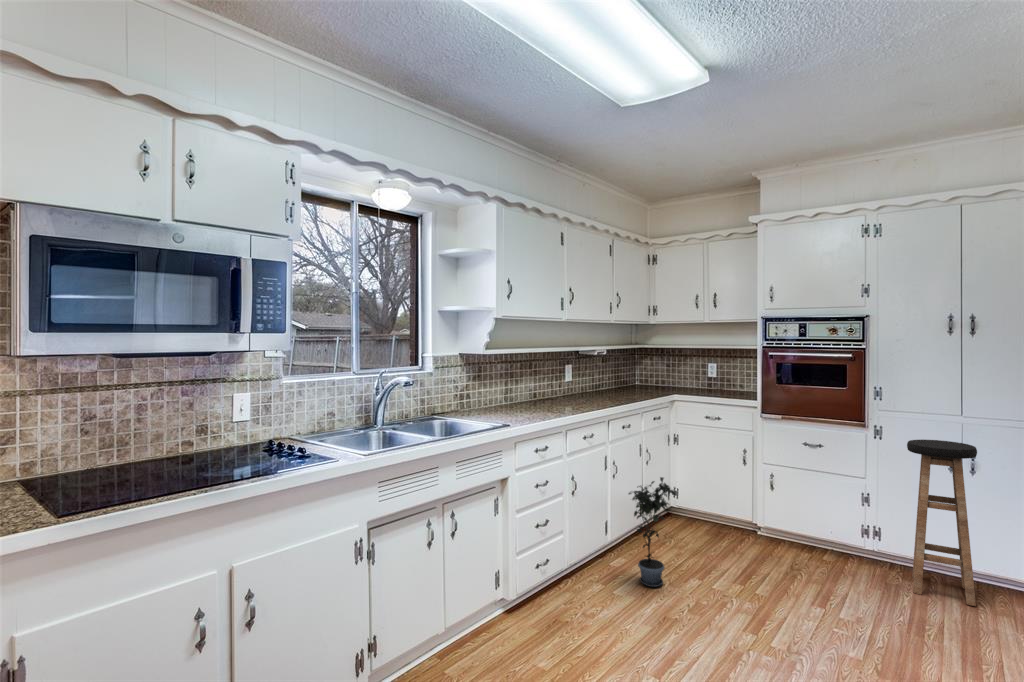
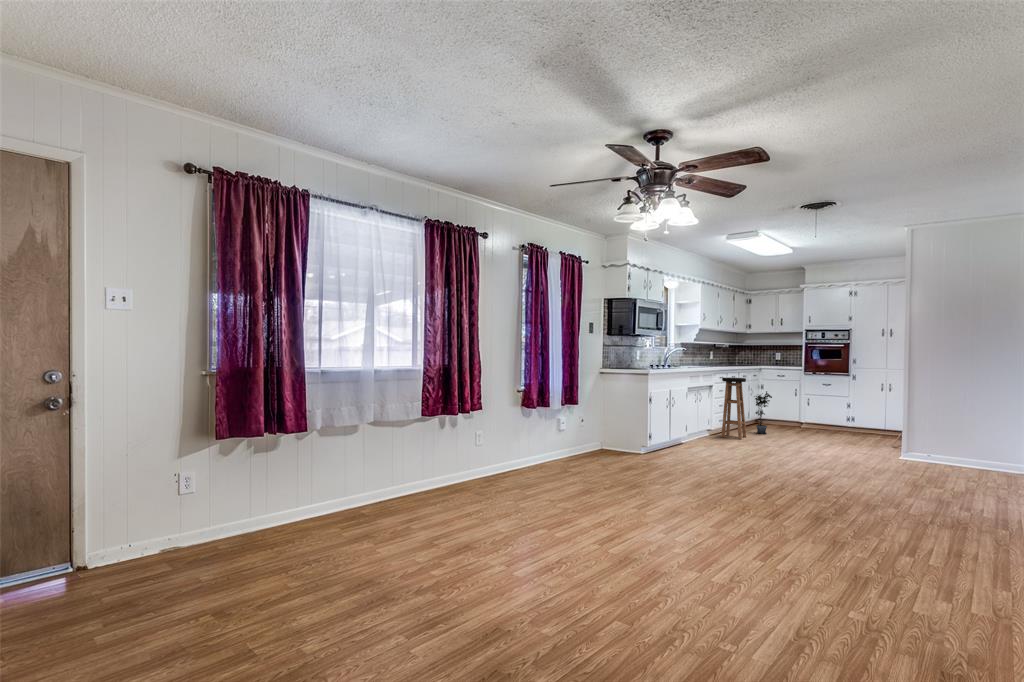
bar stool: present [907,440,977,606] -> present [721,378,746,439]

